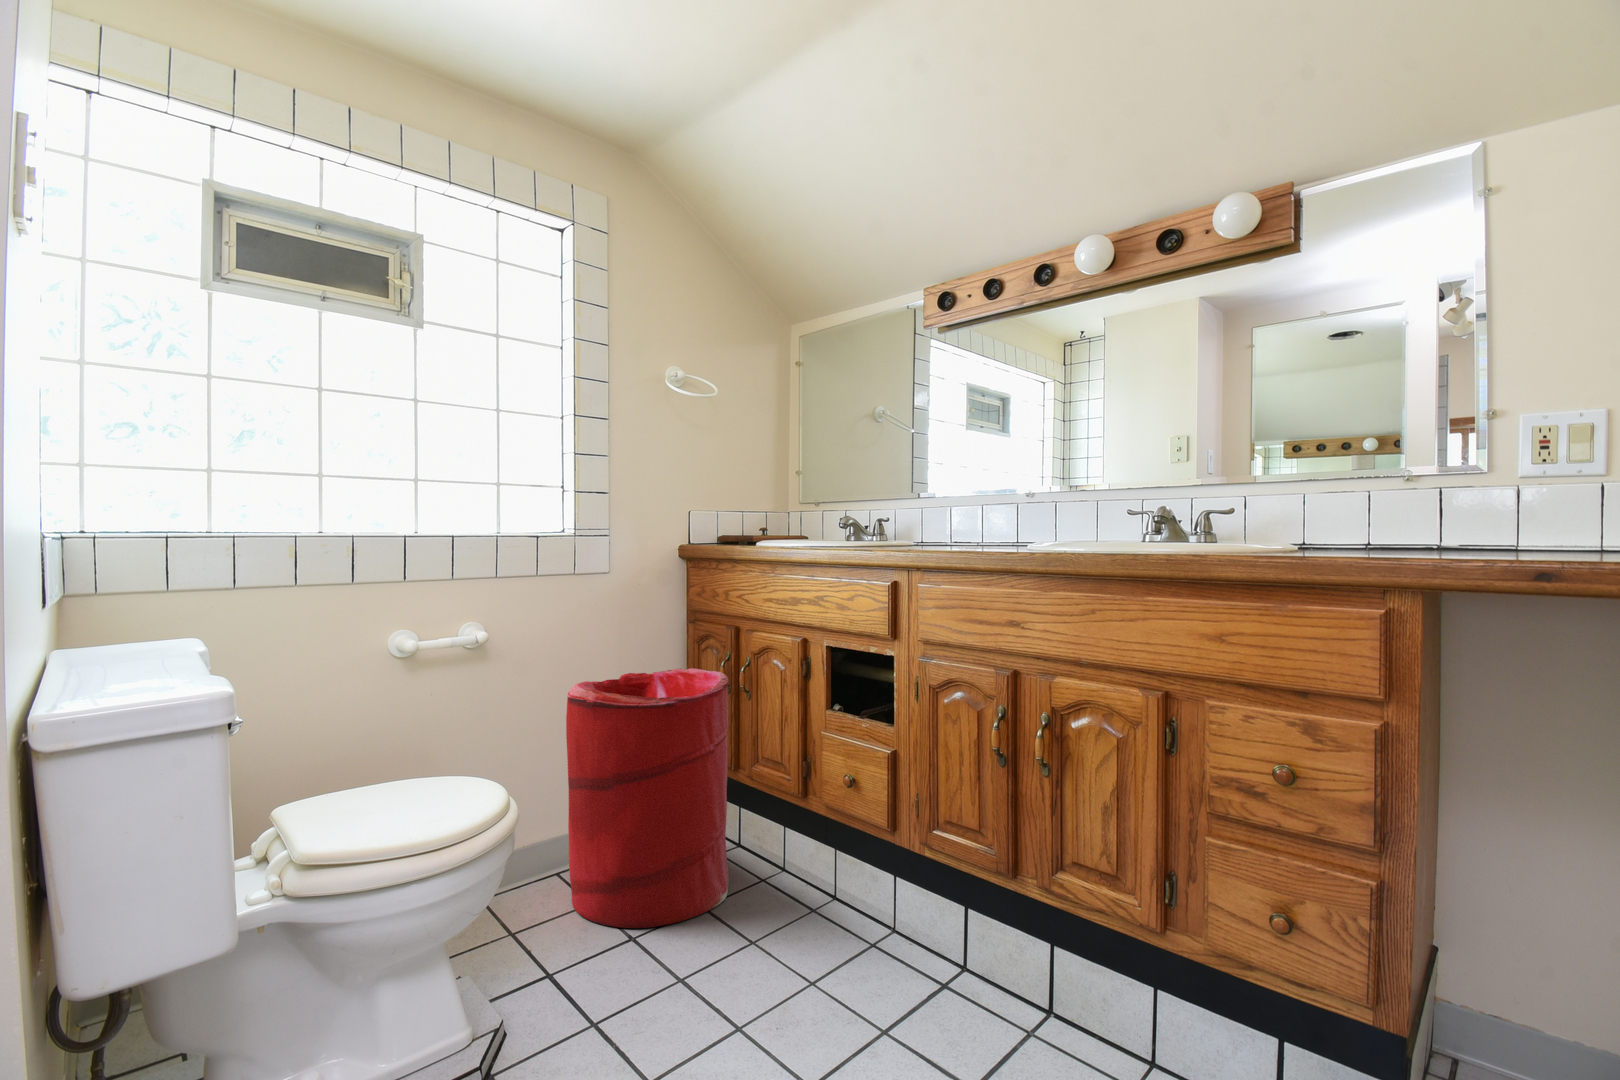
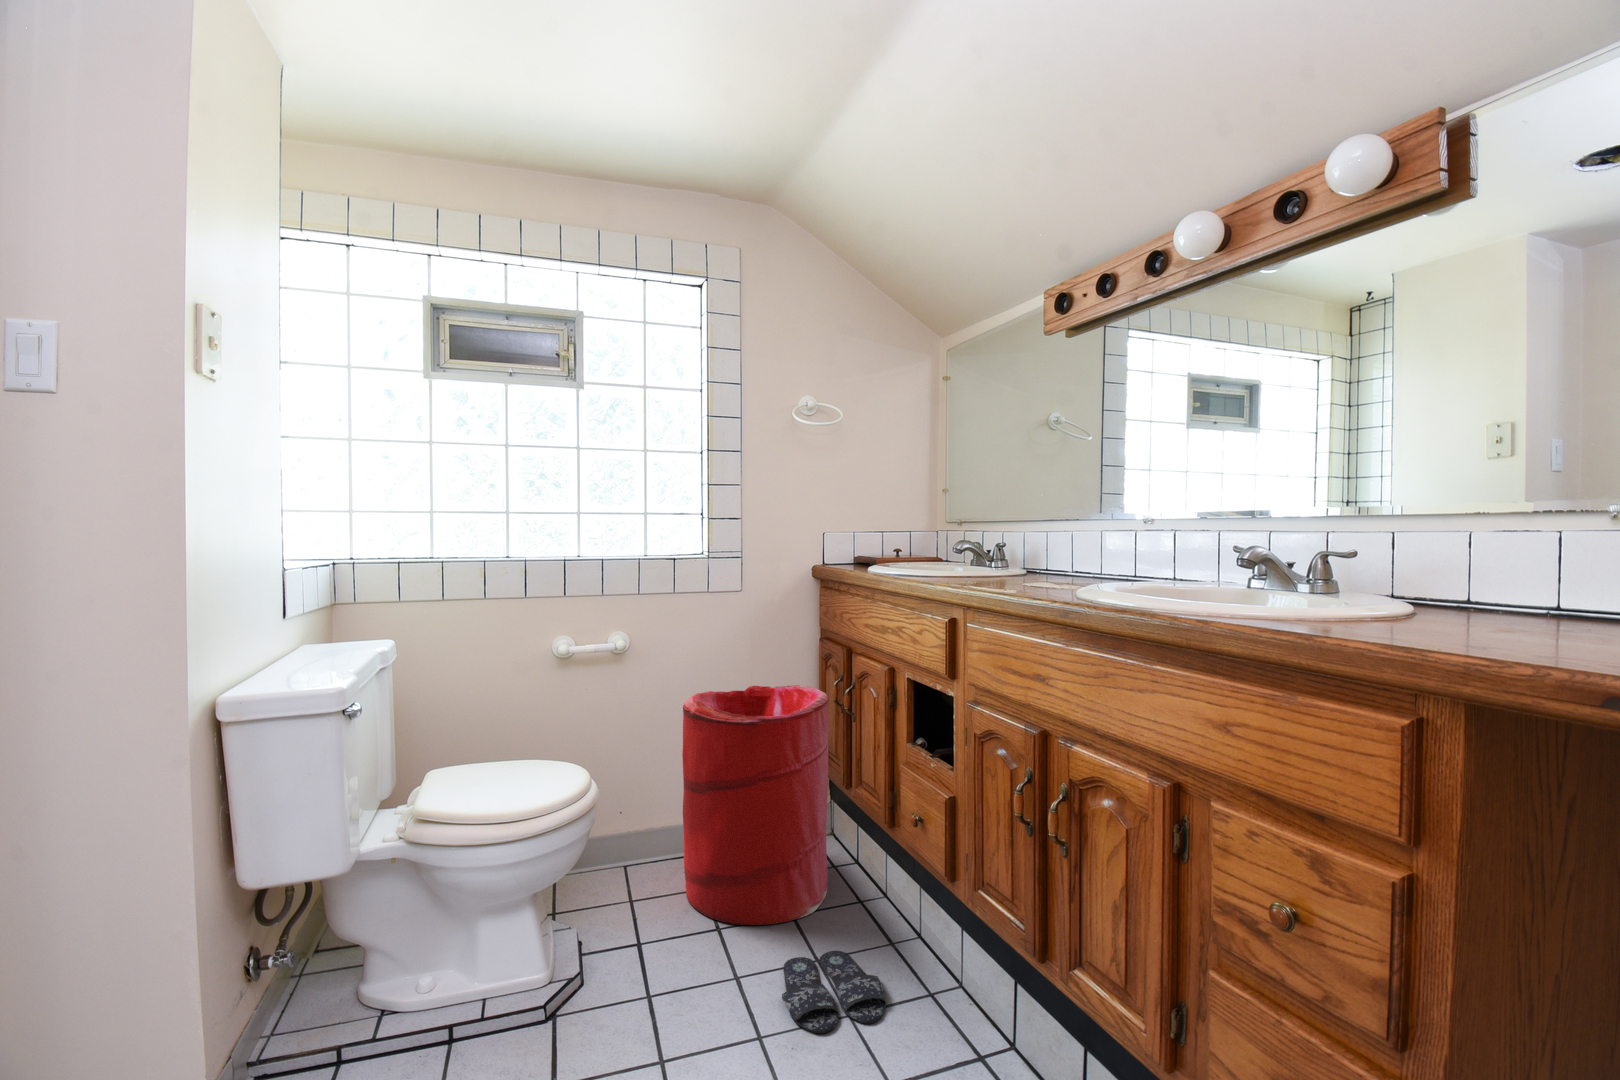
slippers: none [724,928,845,1007] -> present [782,951,886,1033]

